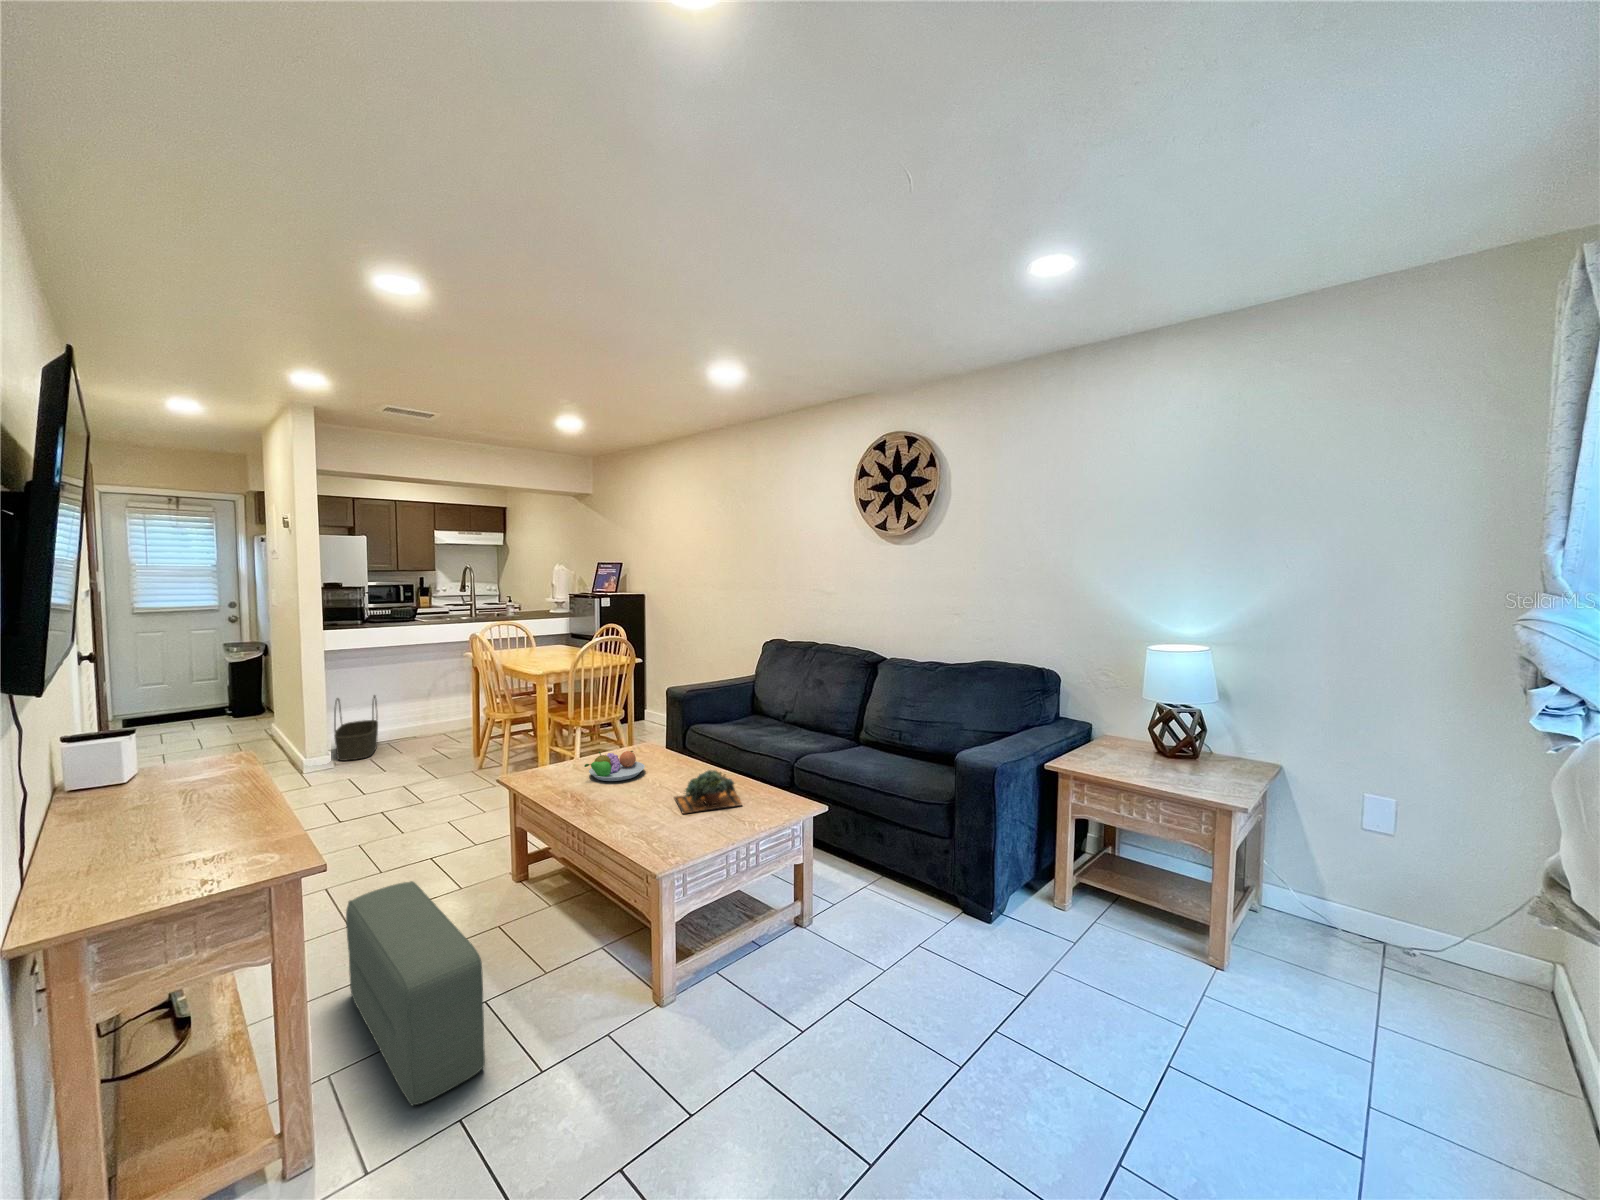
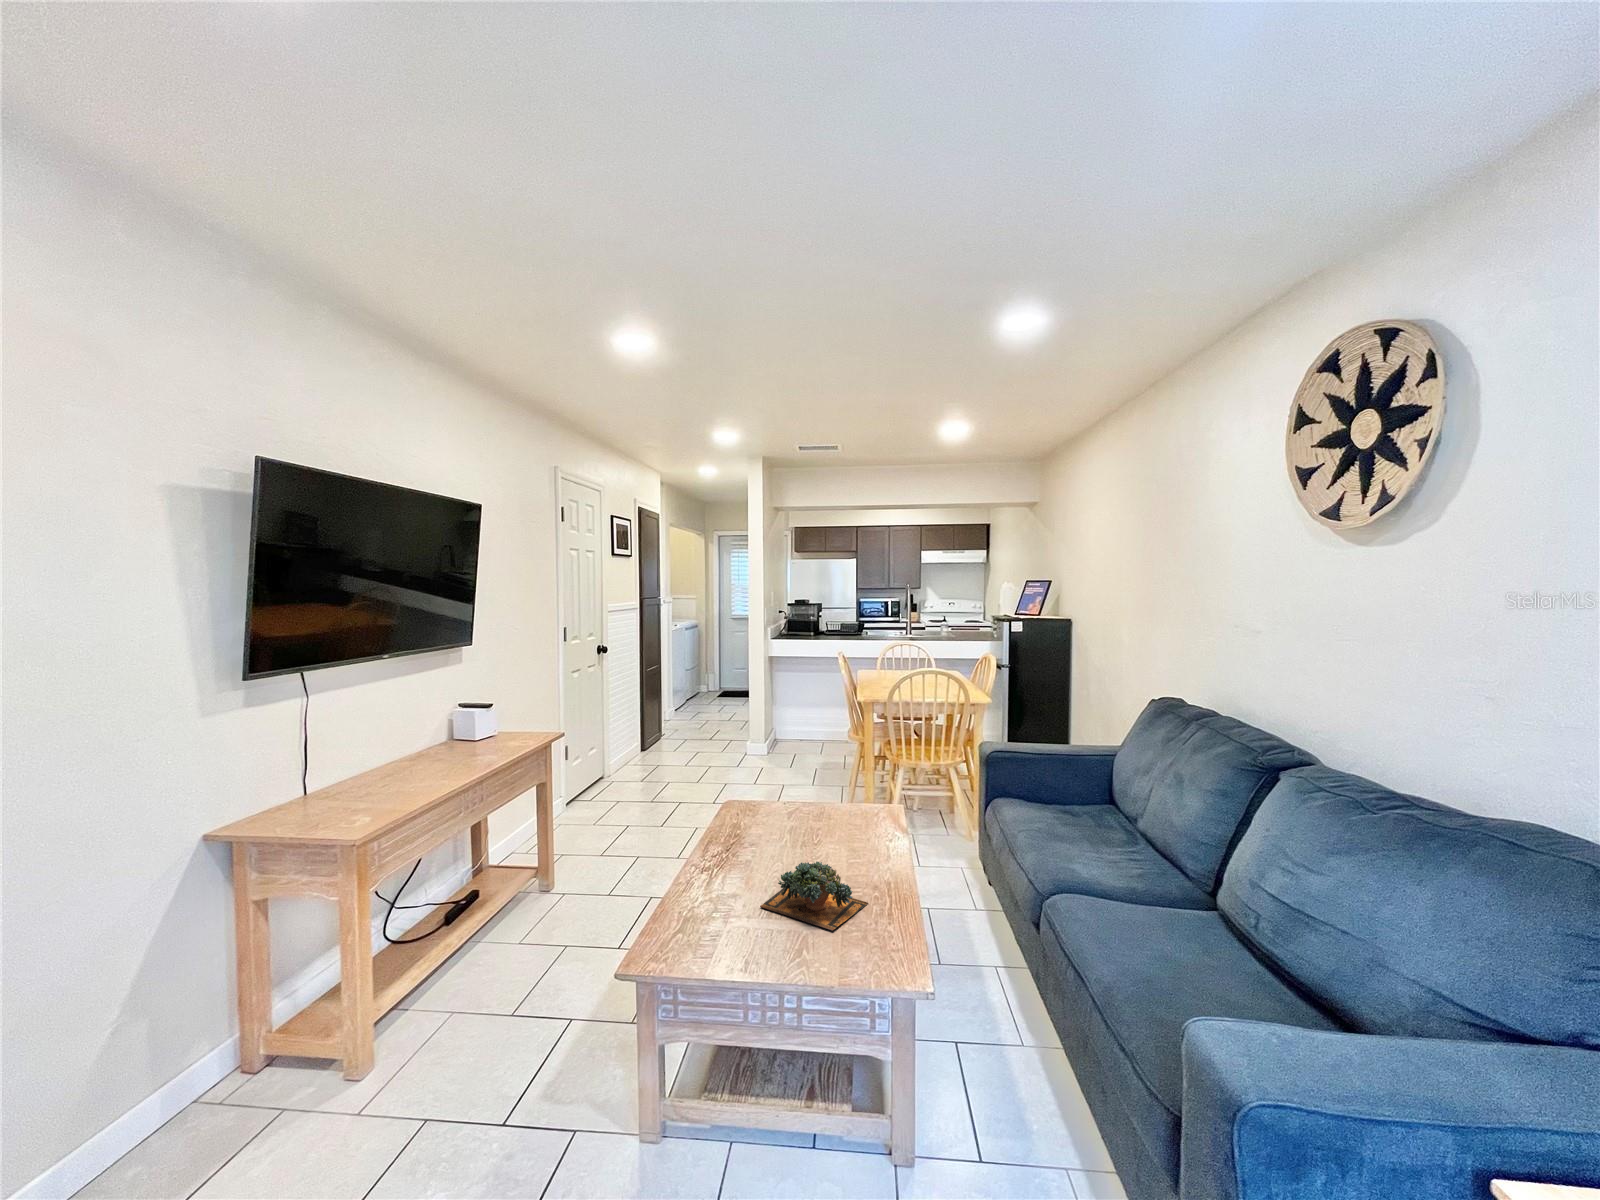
basket: present [334,695,378,761] -> none [775,691,817,747]
fruit bowl: present [584,751,645,781] -> none [762,796,831,839]
pouf: present [346,881,485,1106] -> none [405,860,573,1077]

